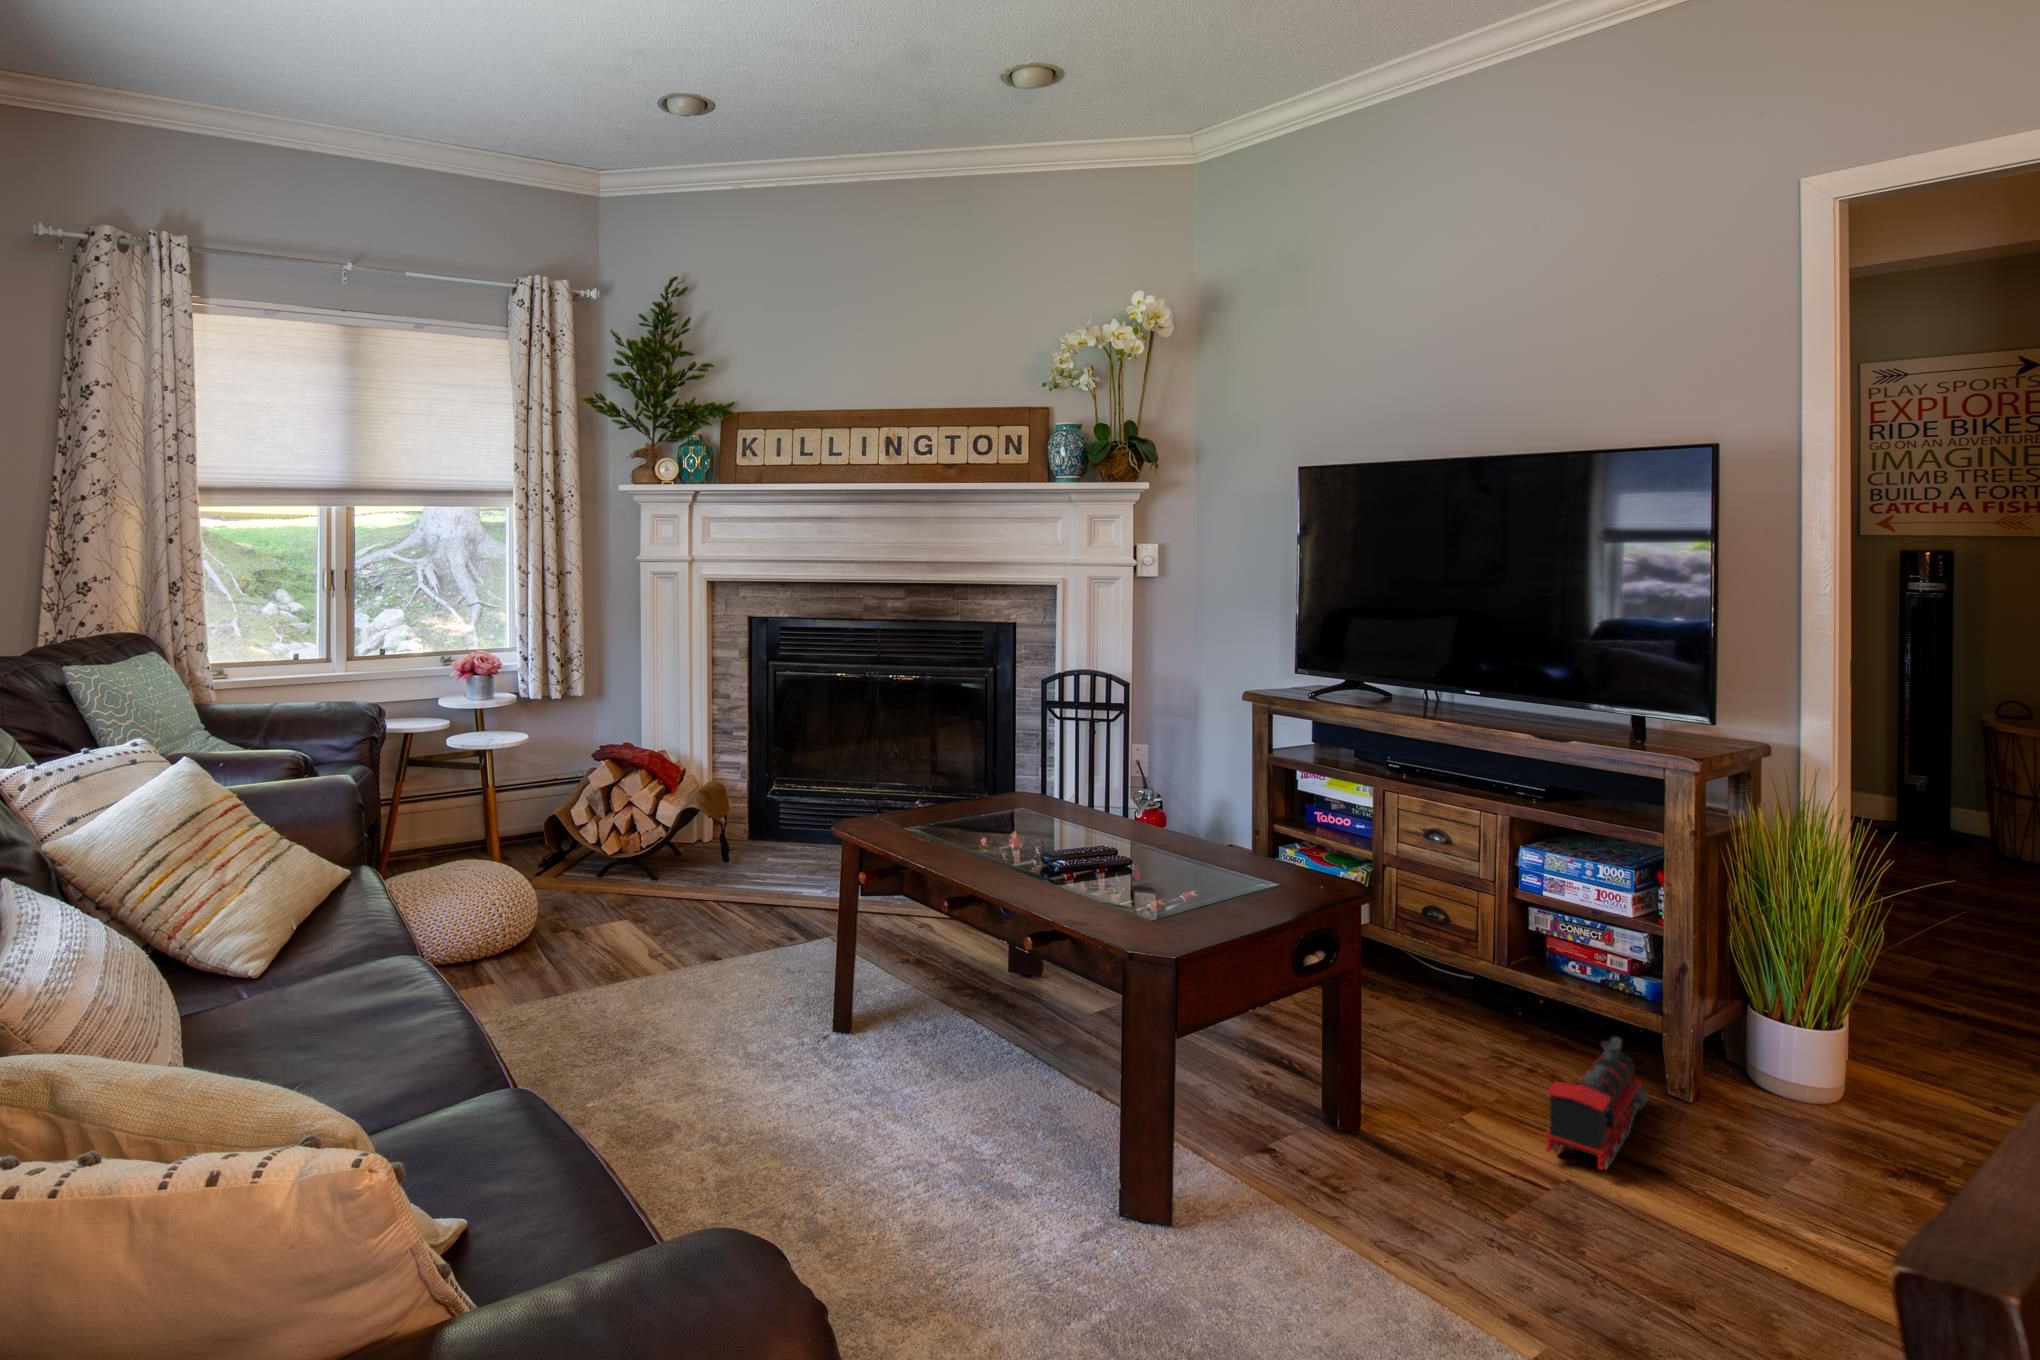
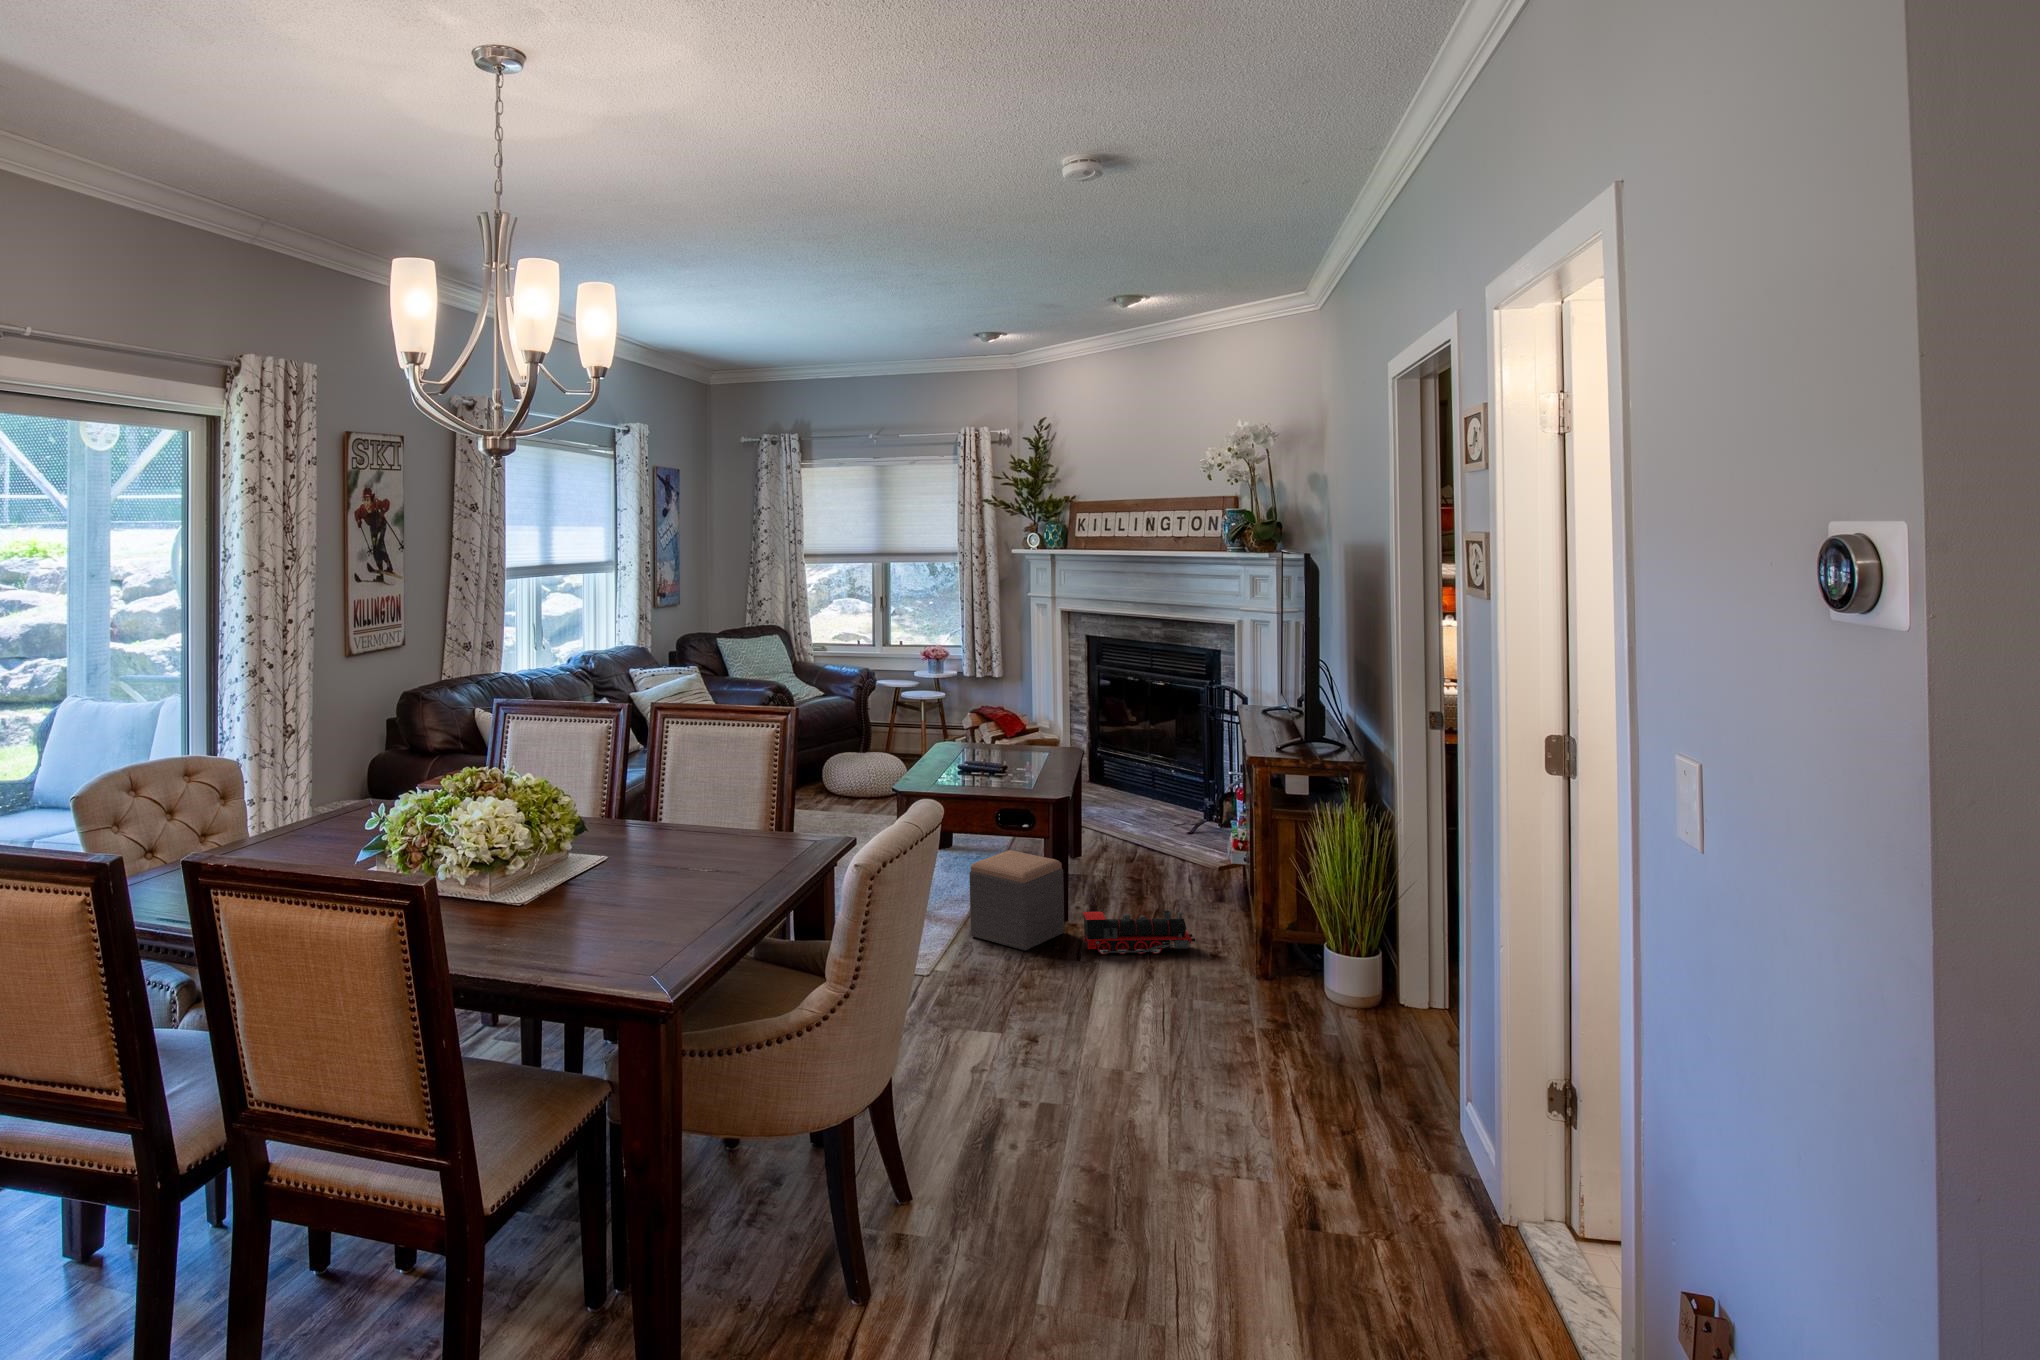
footstool: none [1309,998,1531,1226] -> present [969,850,1064,951]

